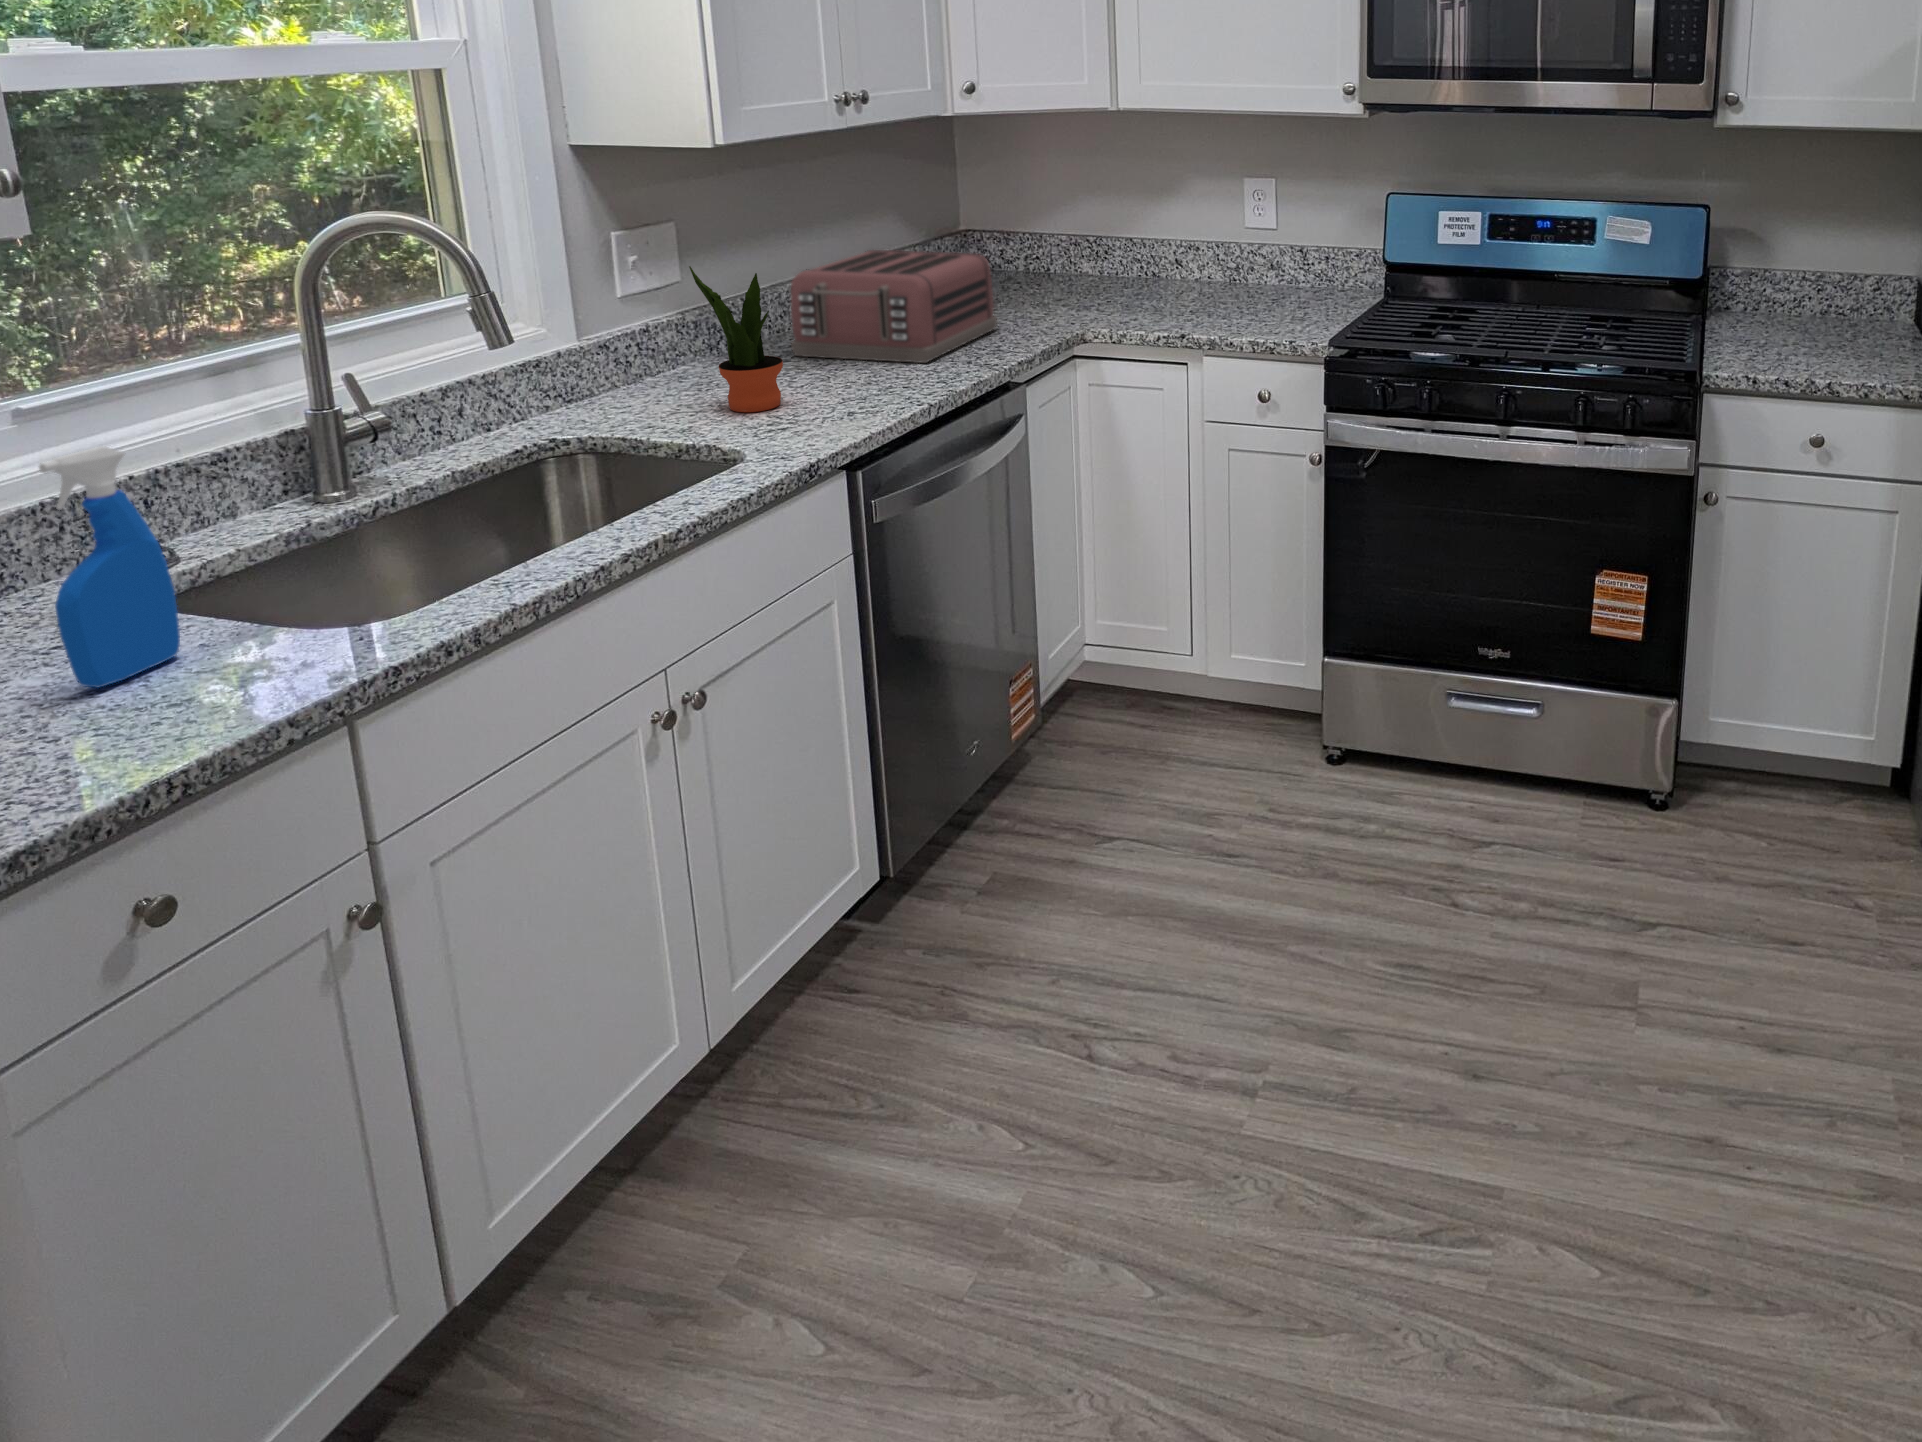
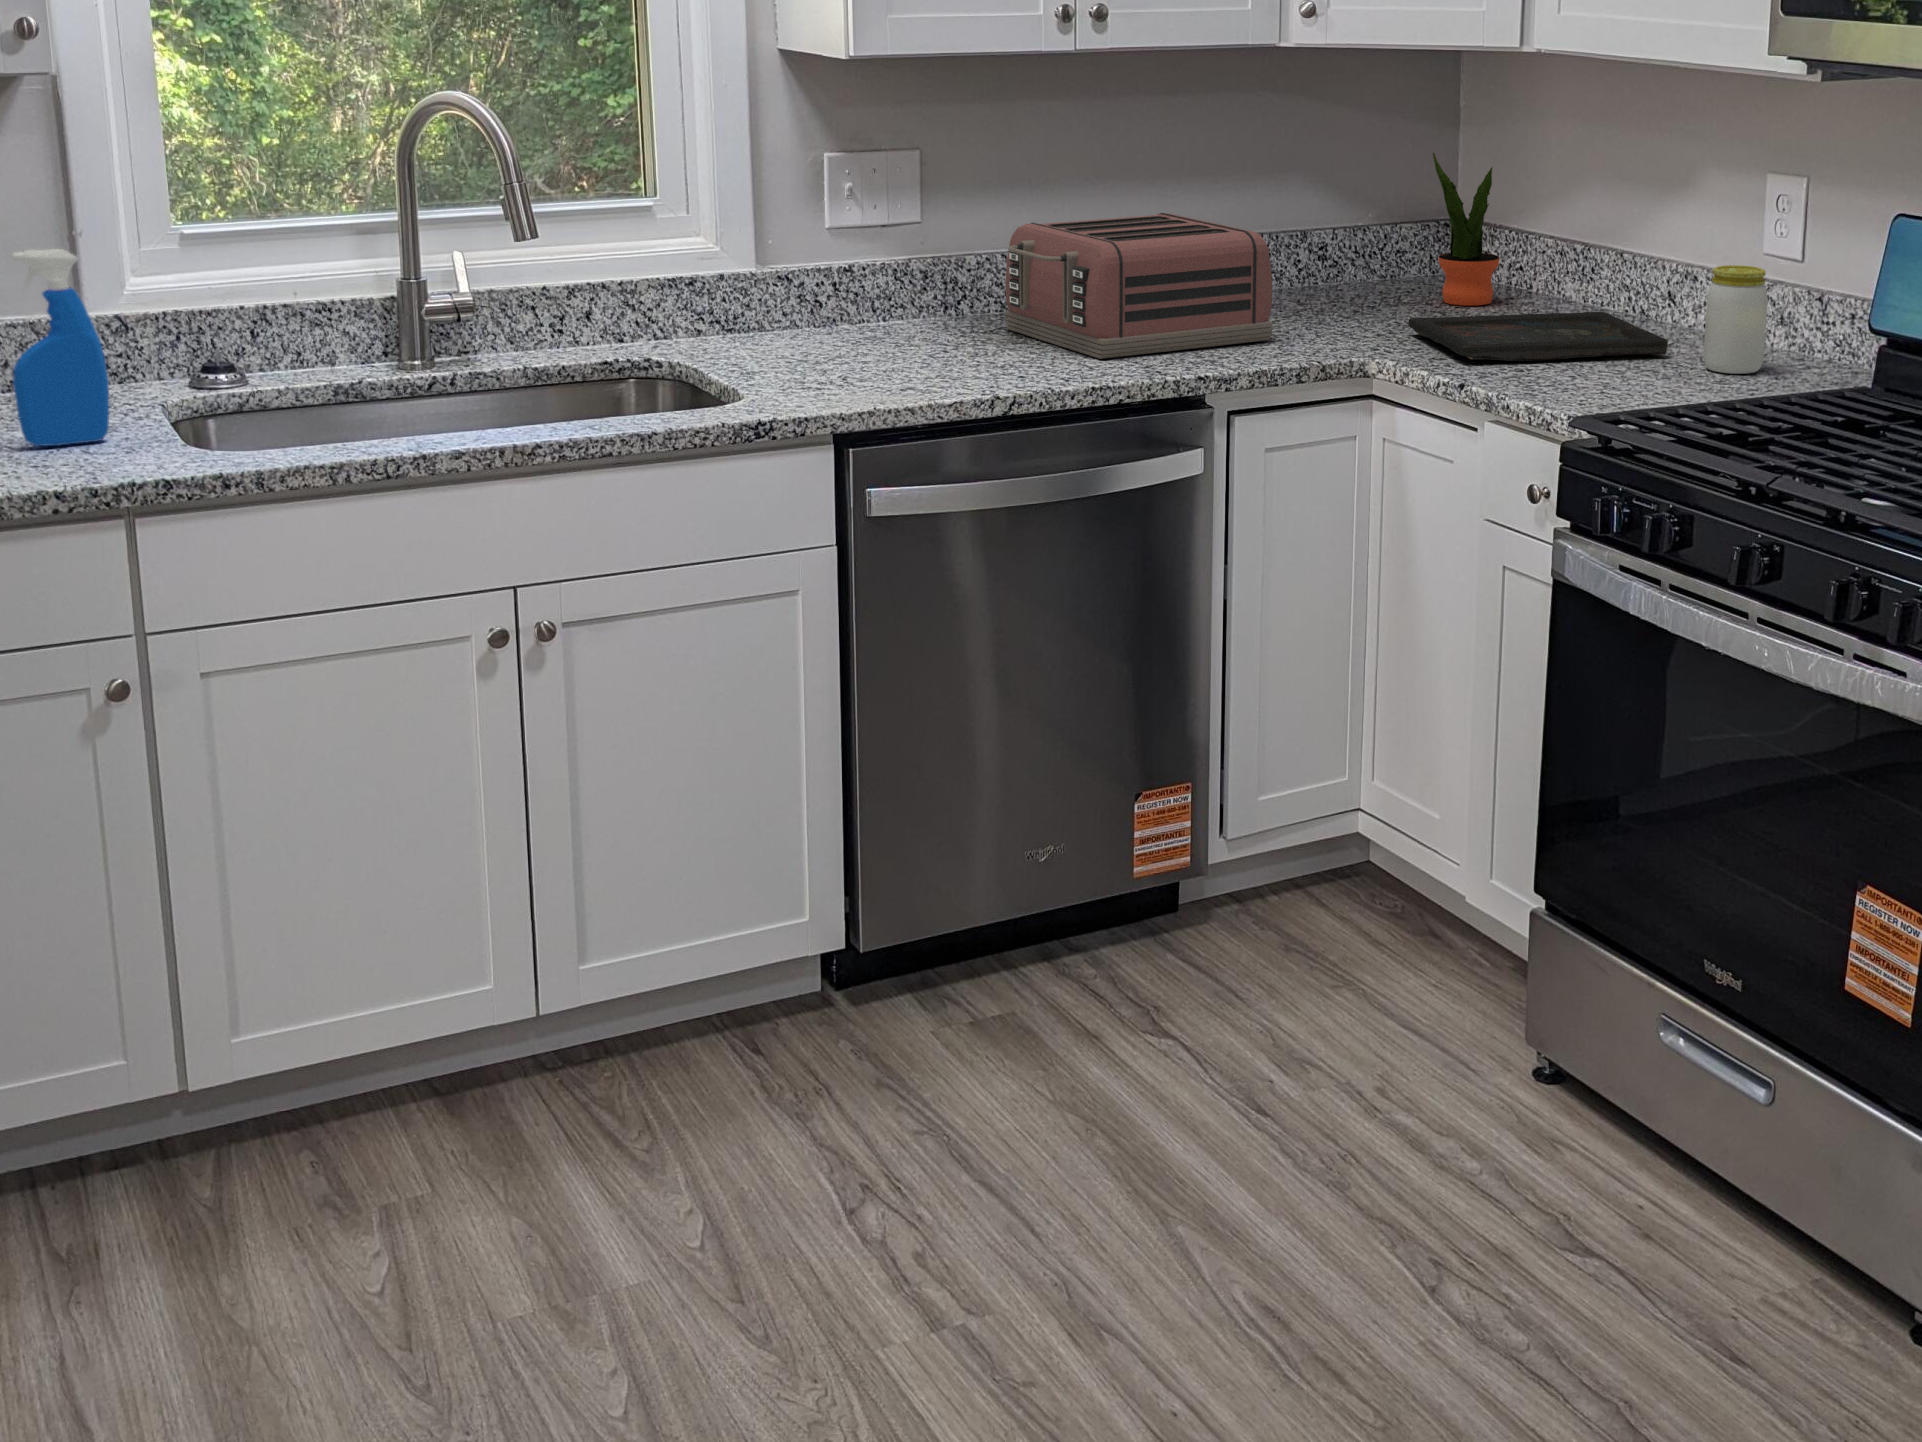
jar: none [1263,235,1299,301] -> present [1703,265,1768,374]
potted plant: present [689,266,783,412] -> present [1433,153,1499,306]
tray: none [1060,277,1232,318] -> present [1408,312,1668,361]

